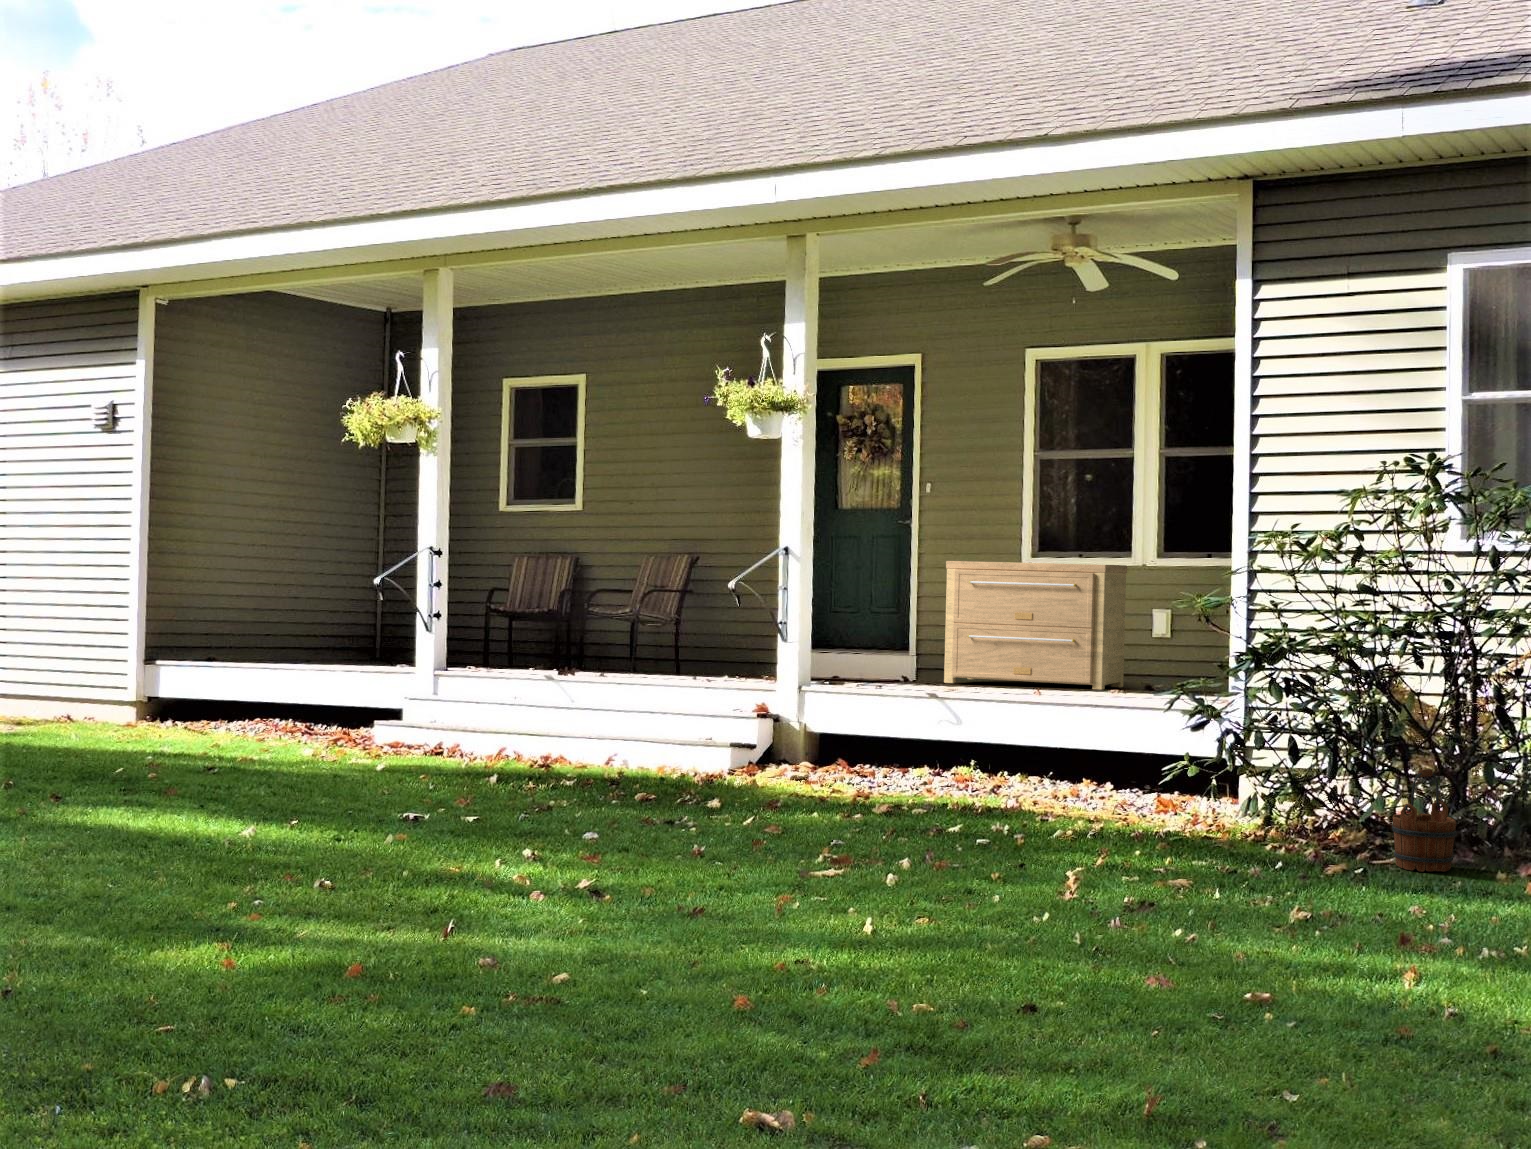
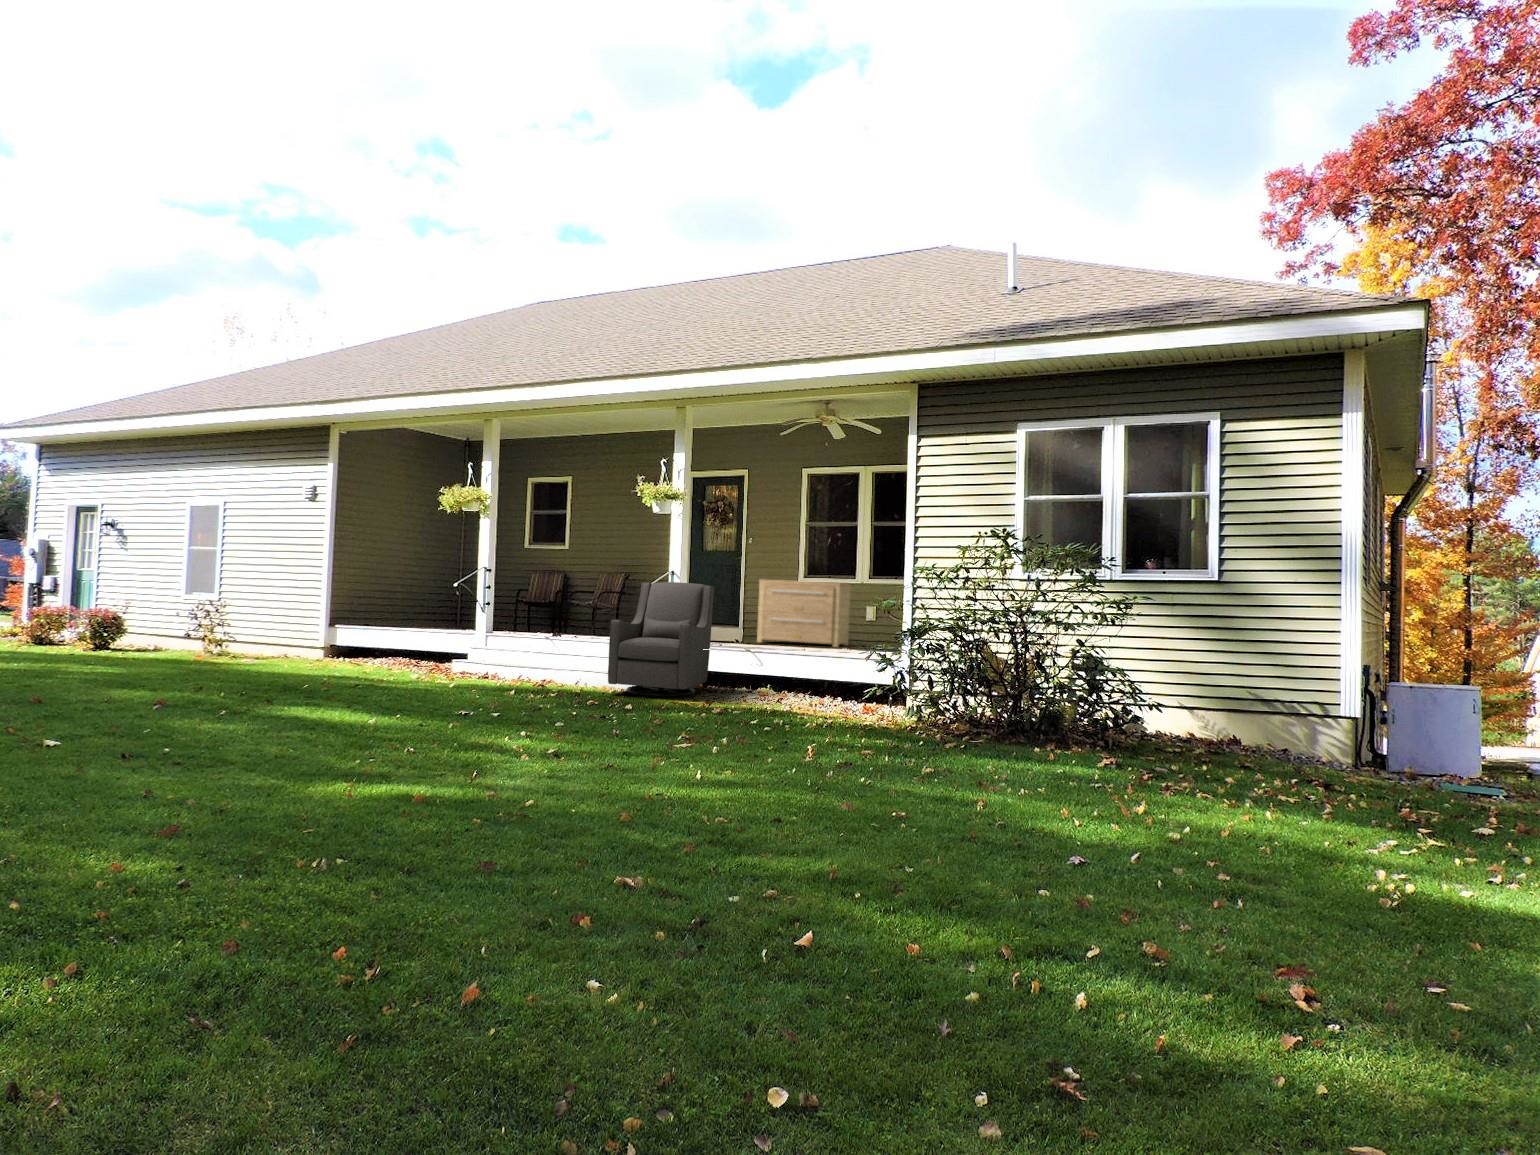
chair: none [669,570,863,786] -> present [608,582,714,697]
wooden bucket: present [1392,769,1456,872] -> none [982,692,1014,746]

